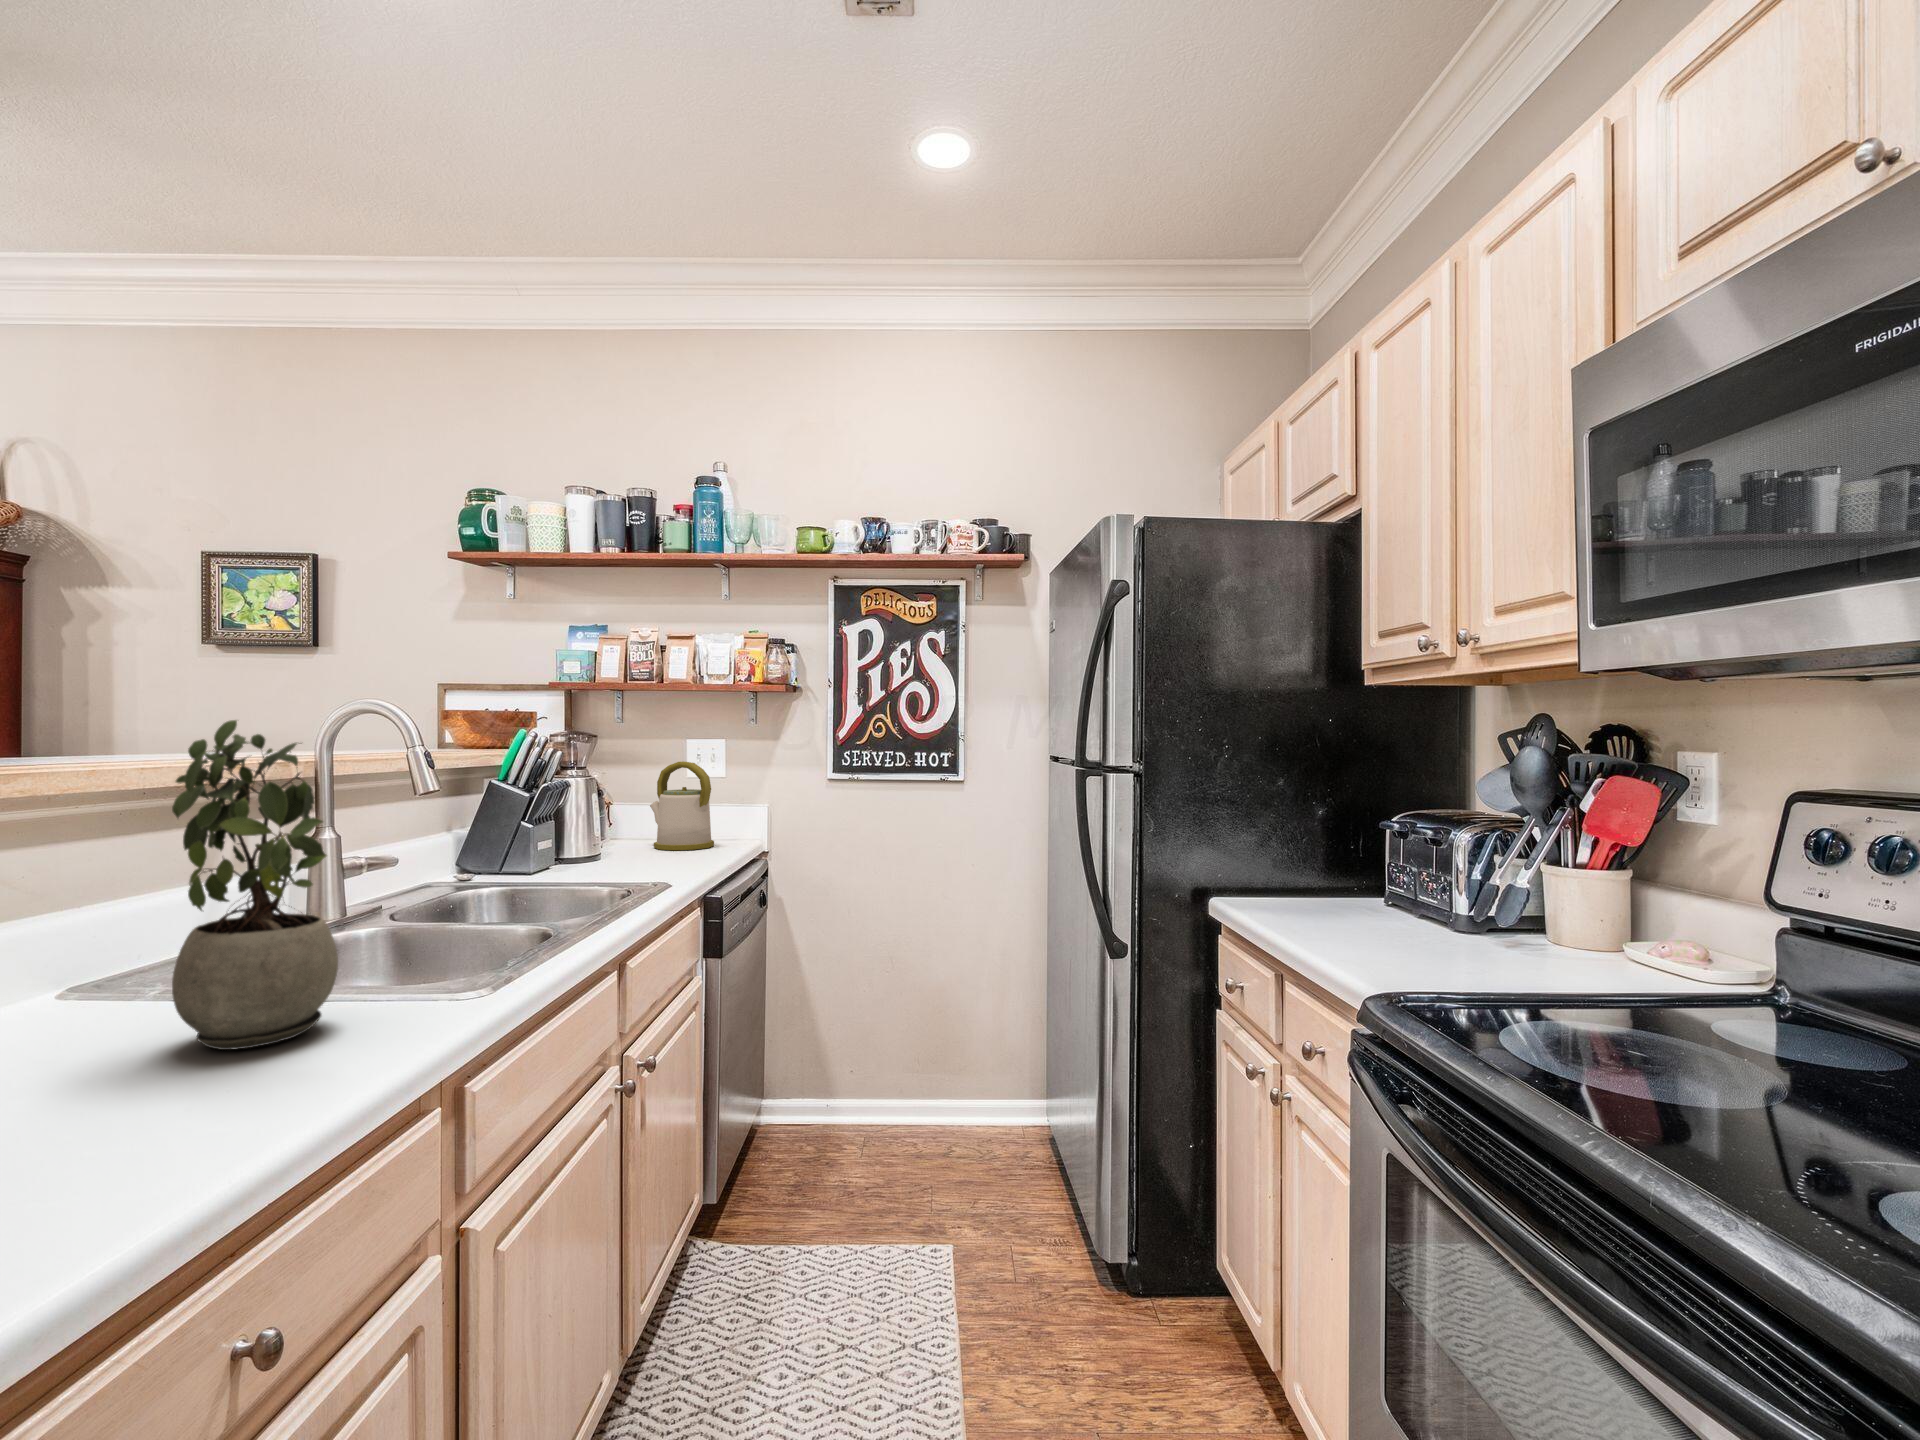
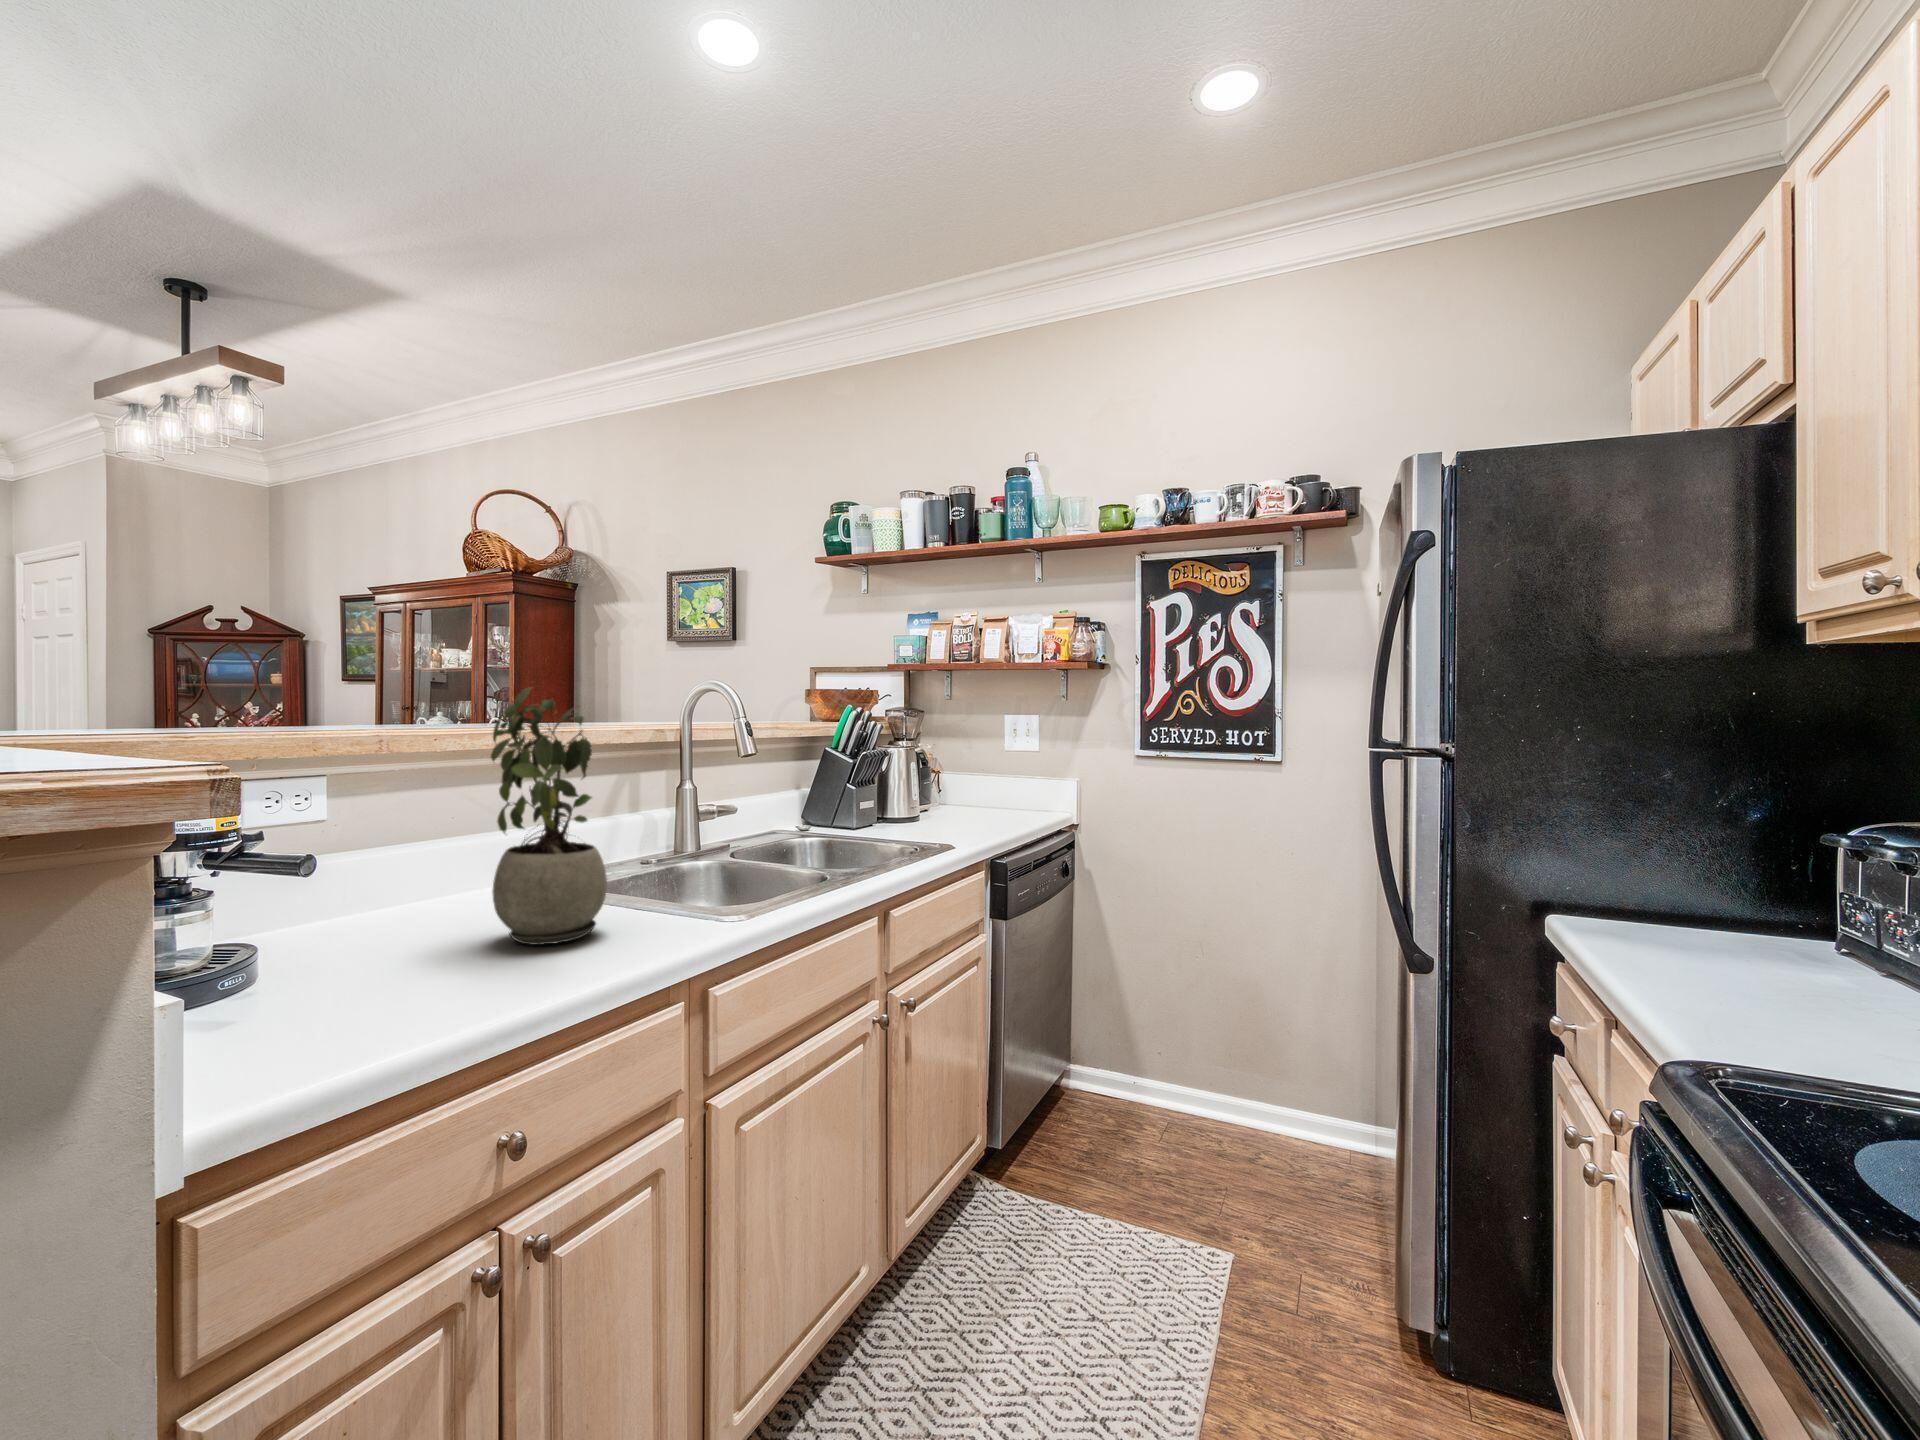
kettle: present [650,761,714,850] -> none [970,735,1024,817]

